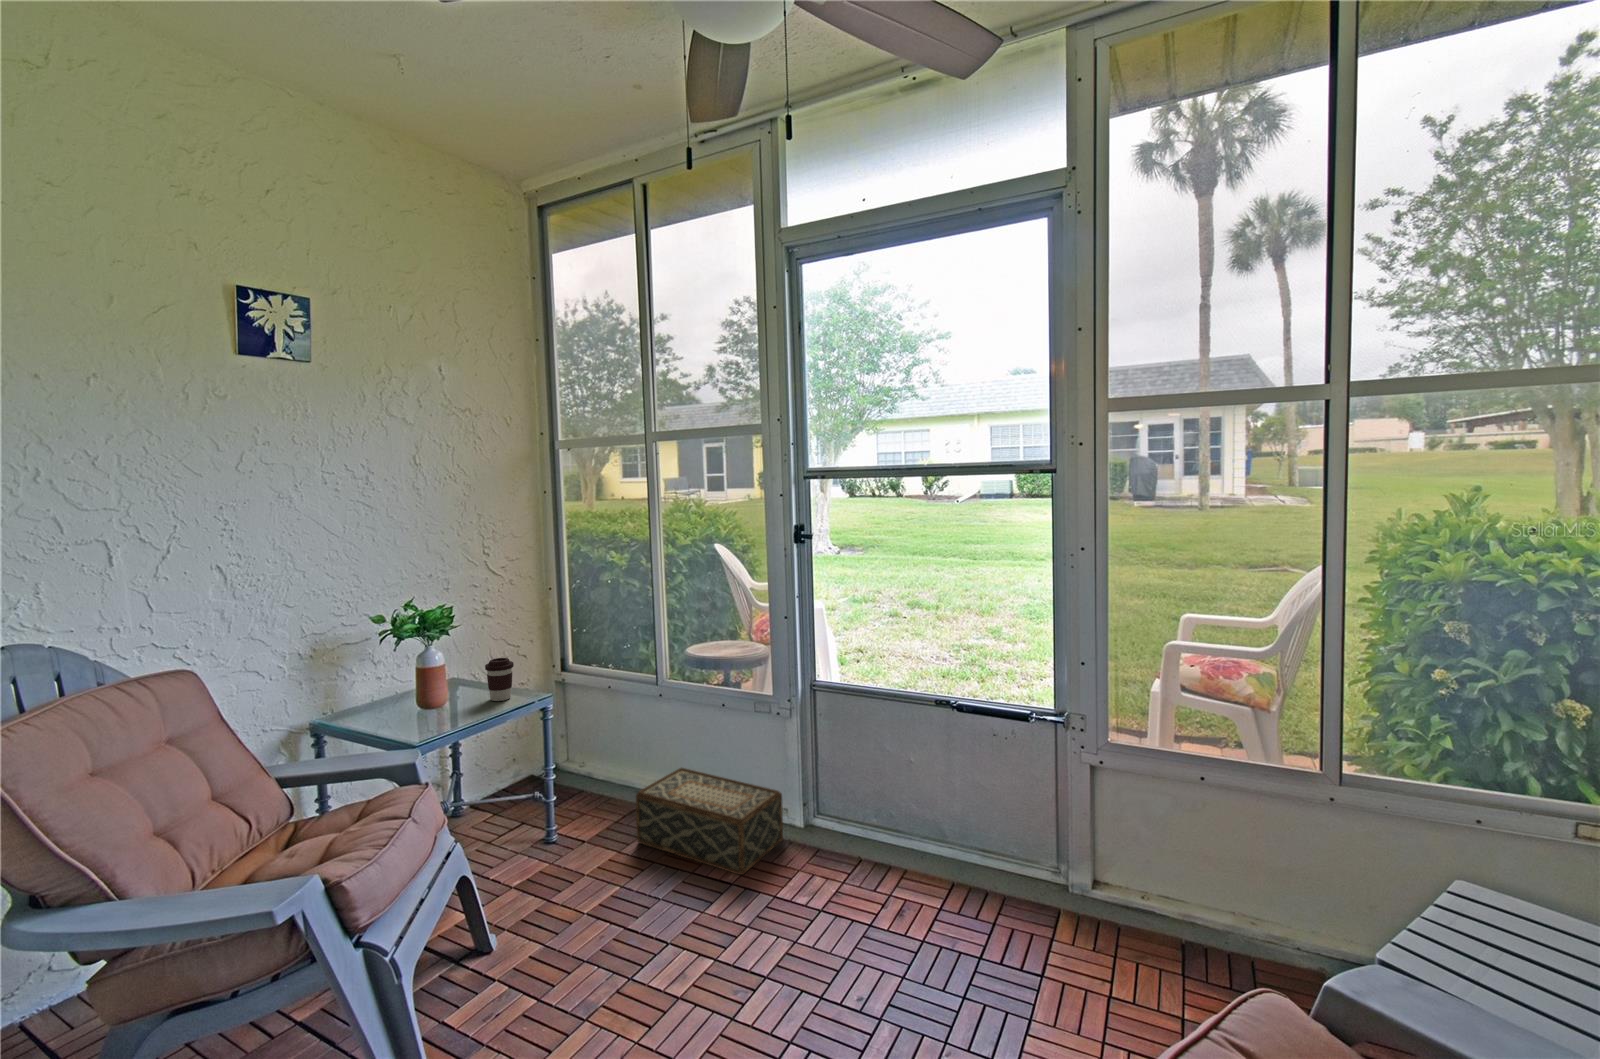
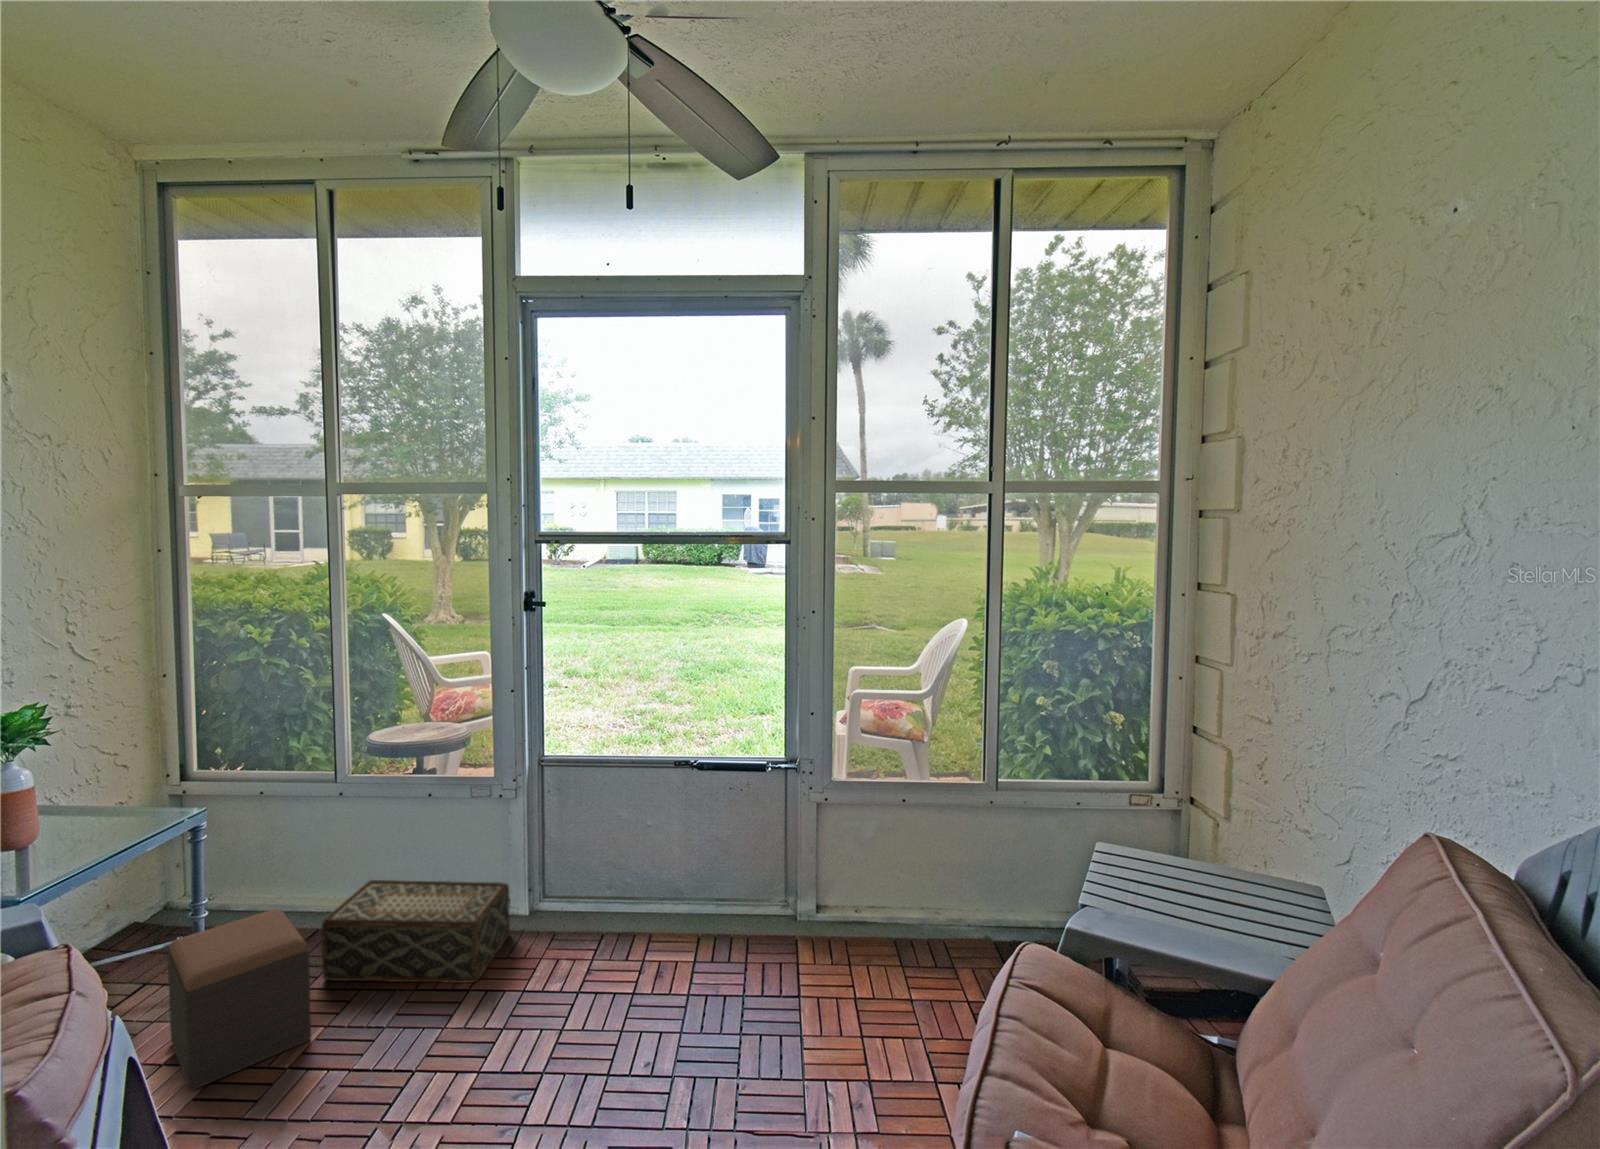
coffee cup: present [485,658,514,701] -> none [81,781,129,841]
footstool: none [524,775,613,903] -> present [168,909,311,1090]

